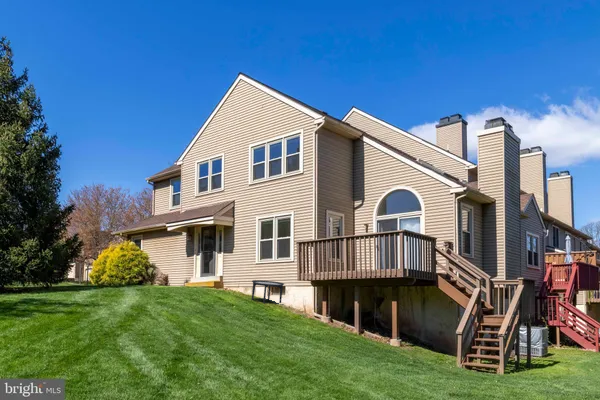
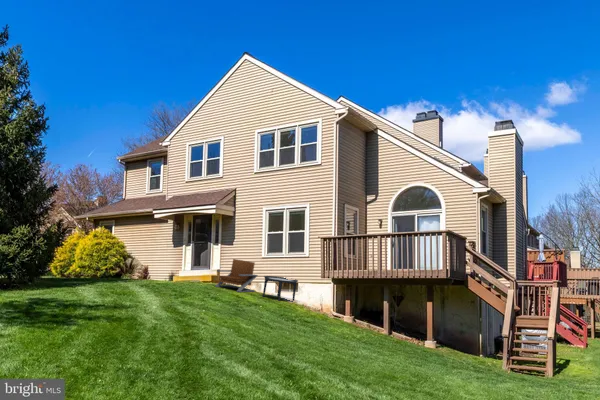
lounge chair: none [213,266,252,296] -> present [215,259,258,292]

